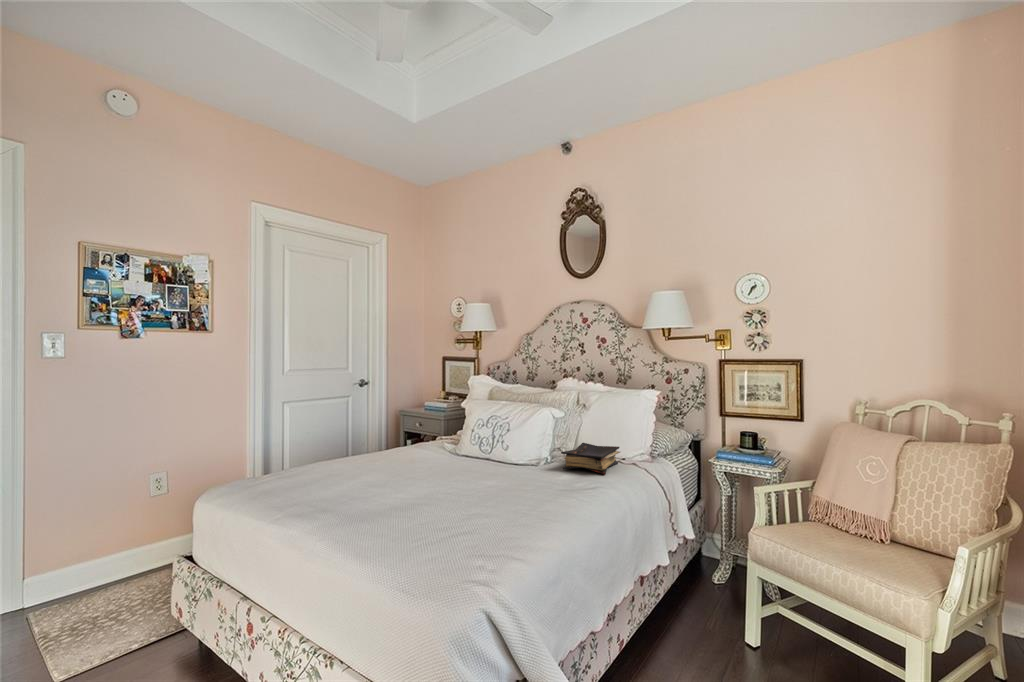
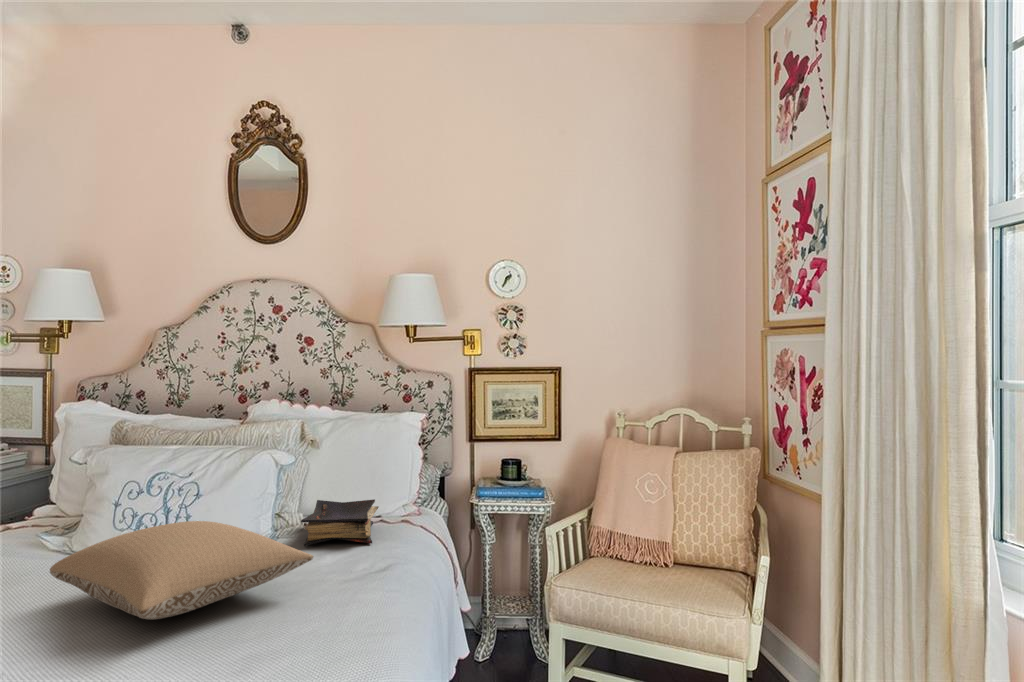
pillow: none [419,441,544,490] -> present [50,521,313,619]

